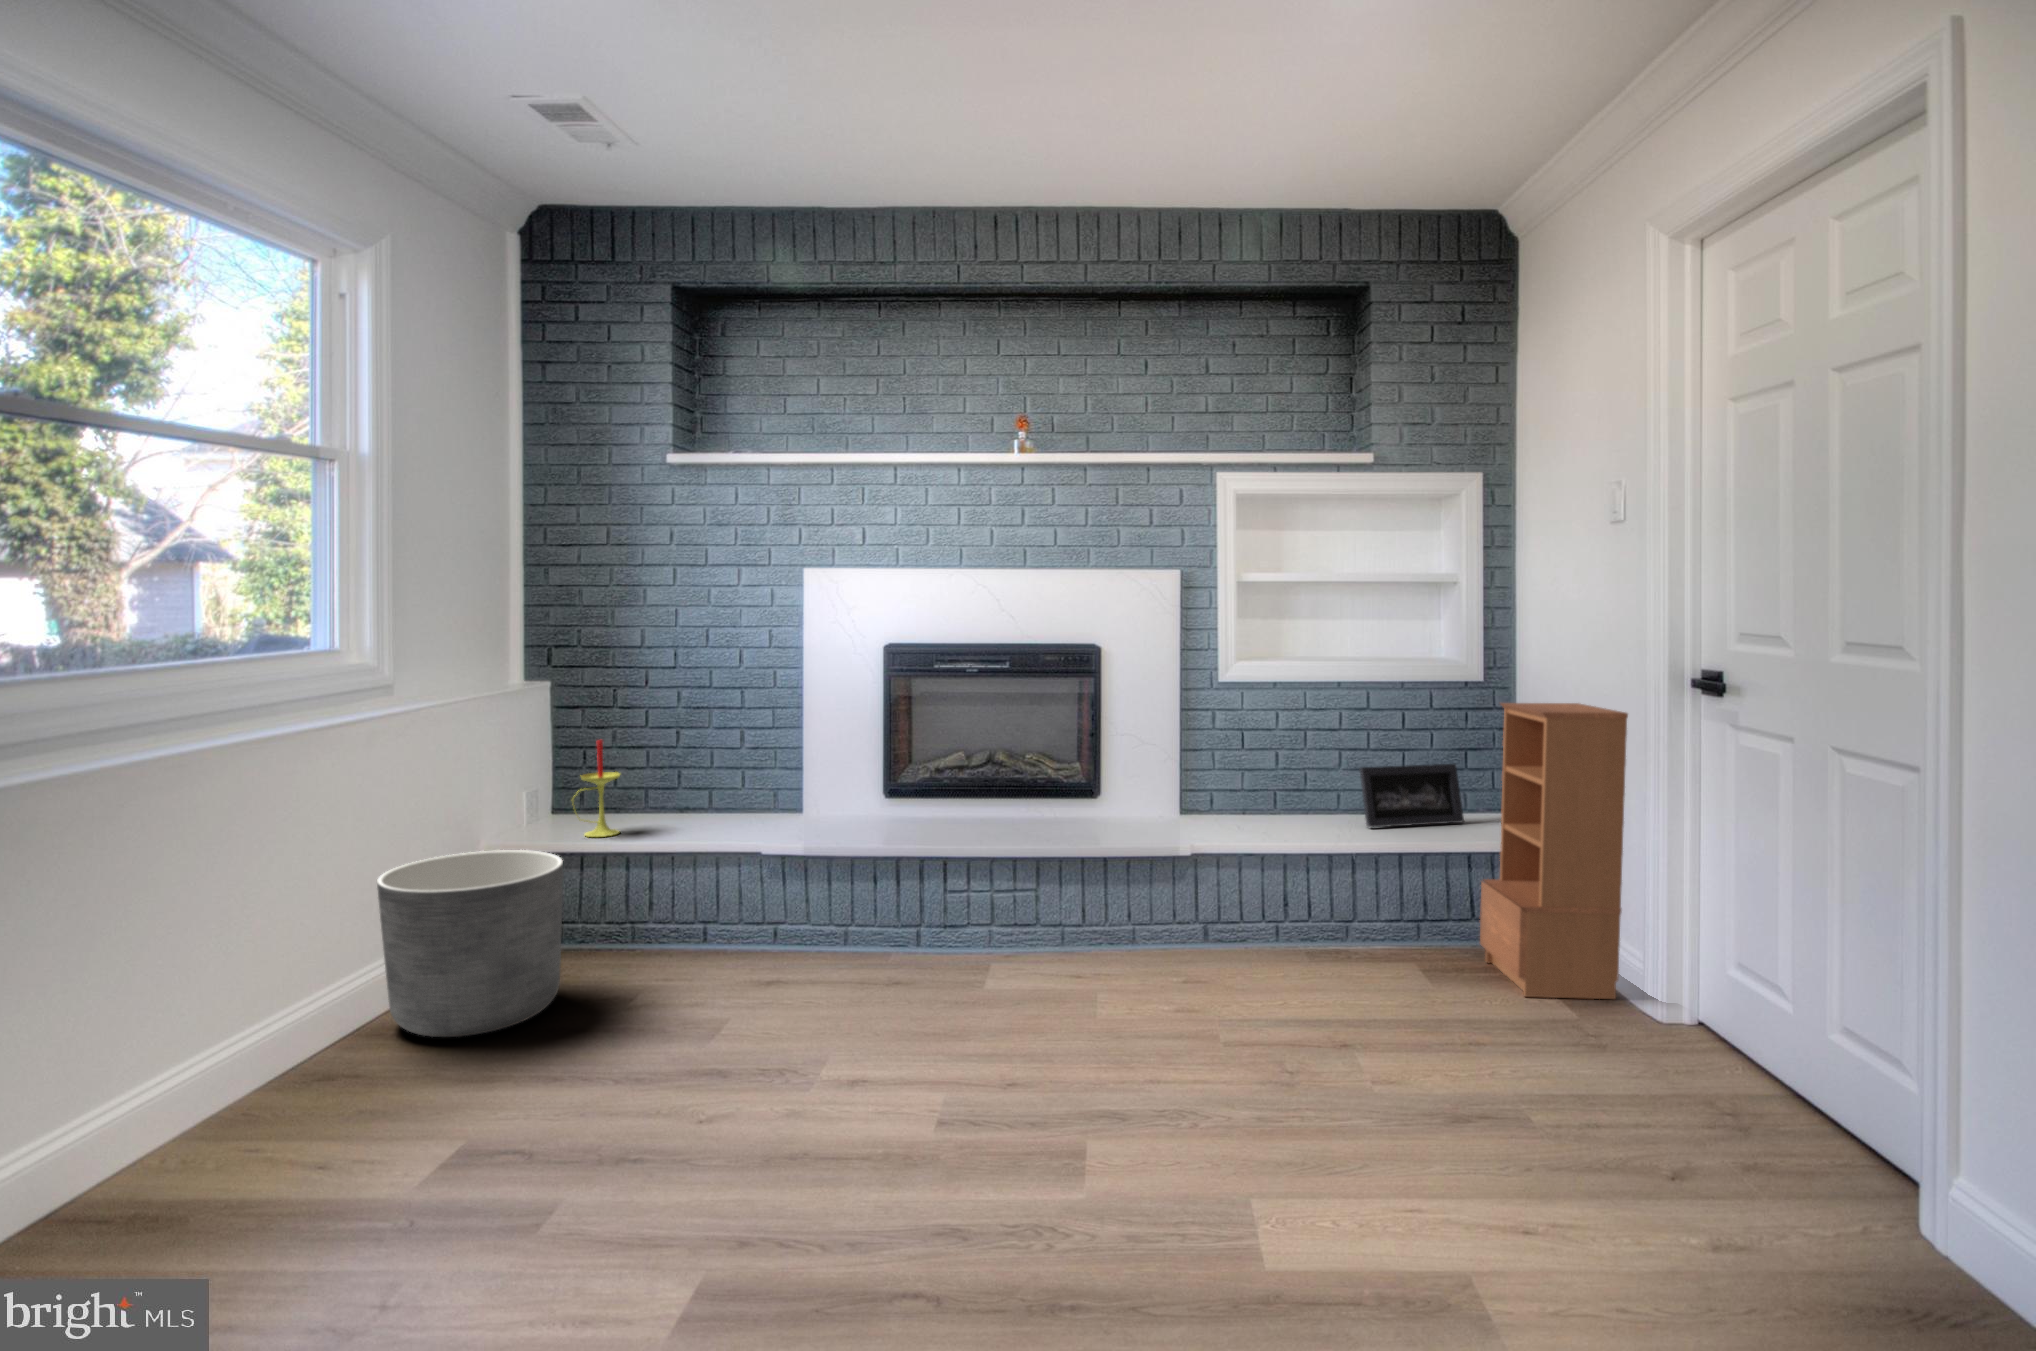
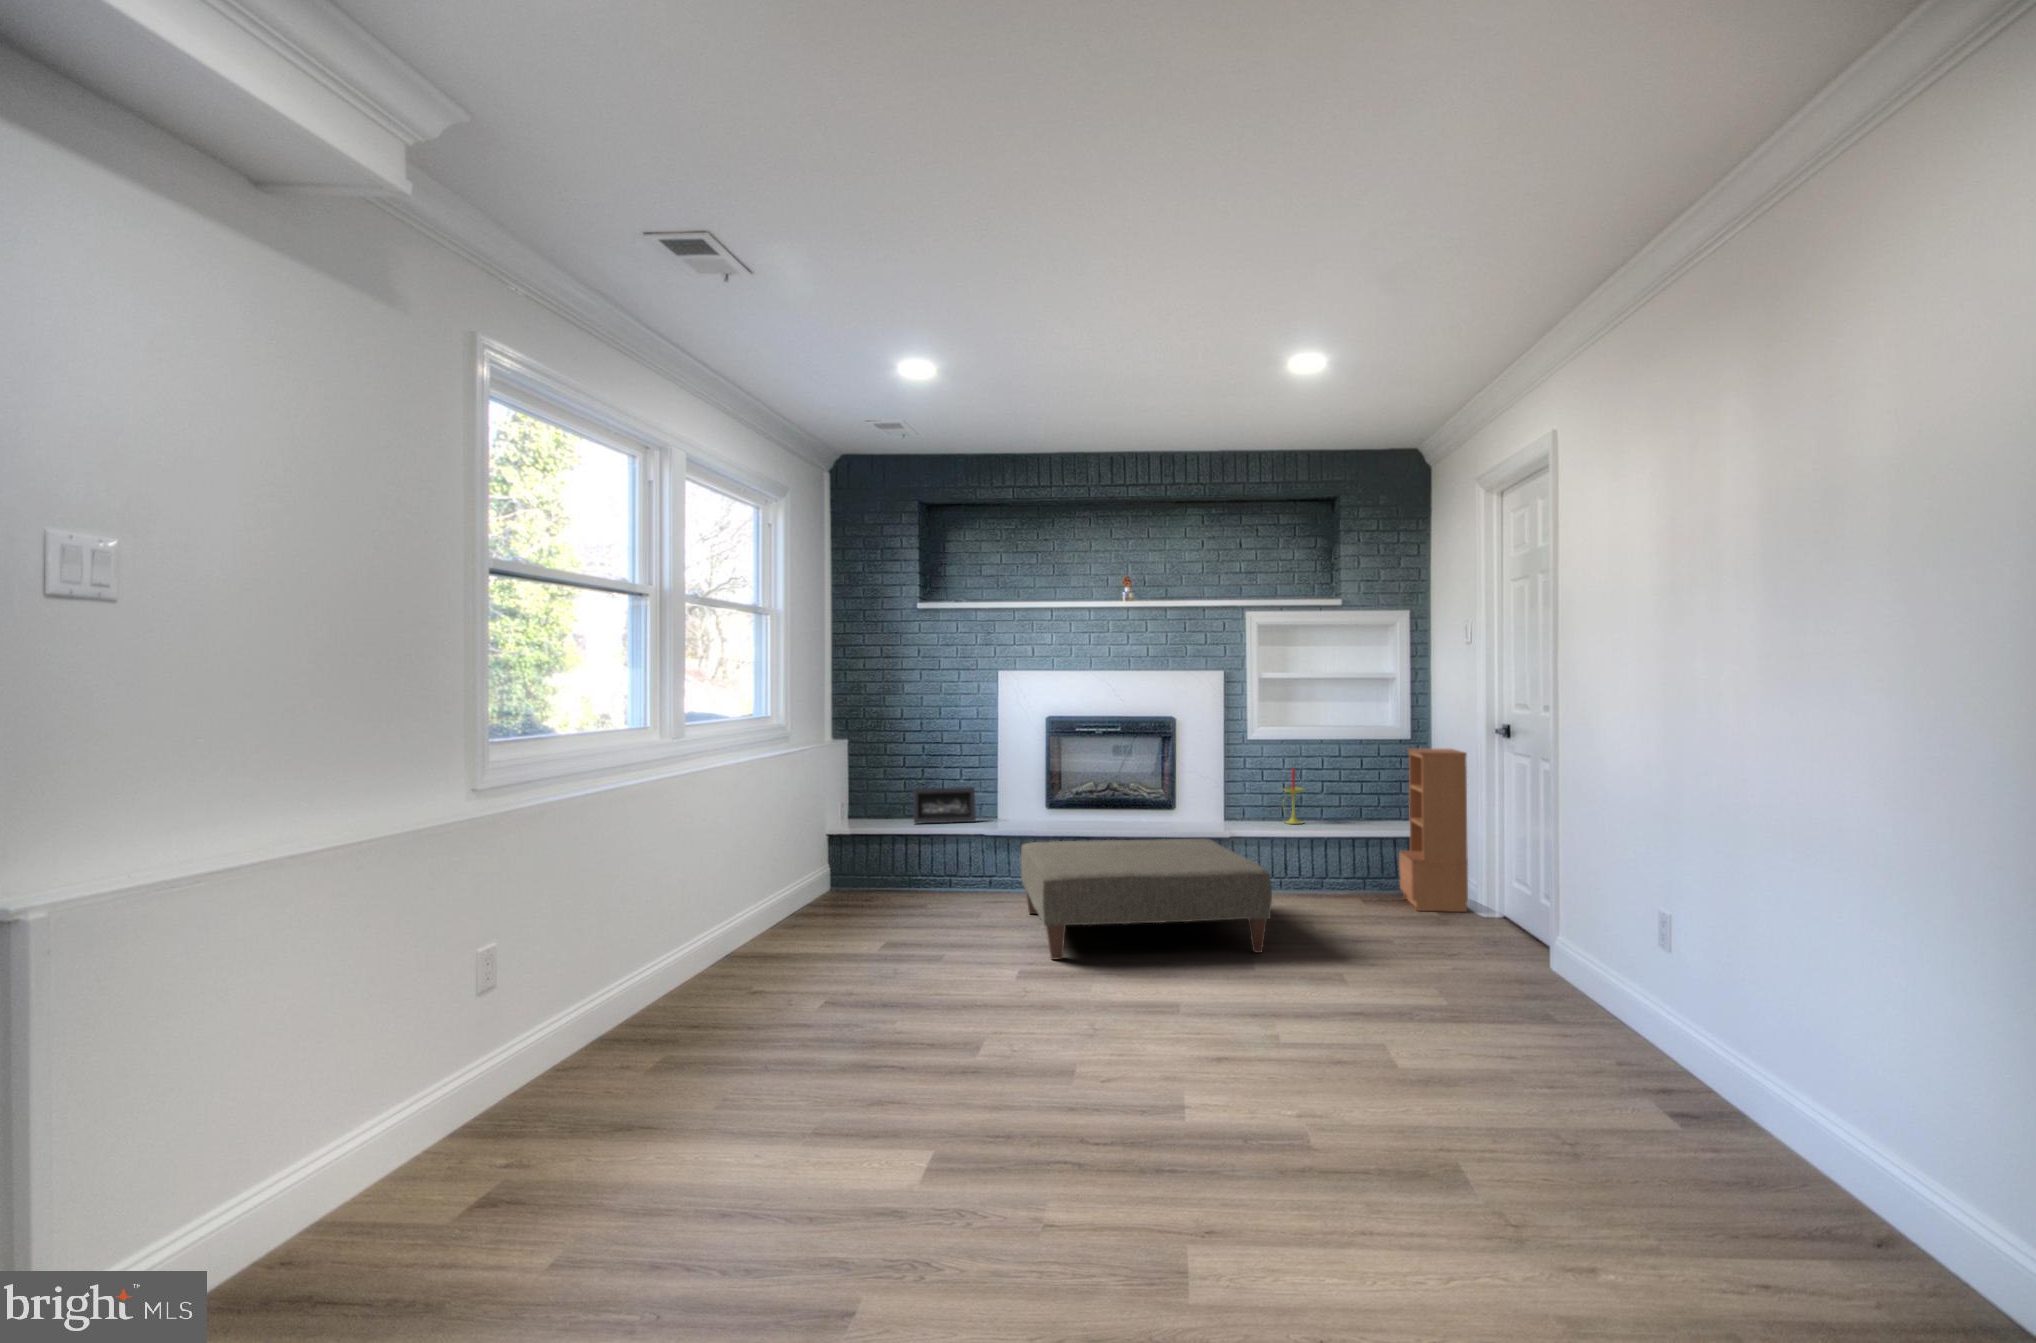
candle: present [572,740,620,837] -> present [1283,769,1304,824]
picture frame: present [1360,764,1464,827] -> present [913,787,976,824]
planter: present [377,850,563,1037] -> none [805,829,892,919]
ottoman: none [779,867,1299,1197] -> present [1020,839,1272,959]

